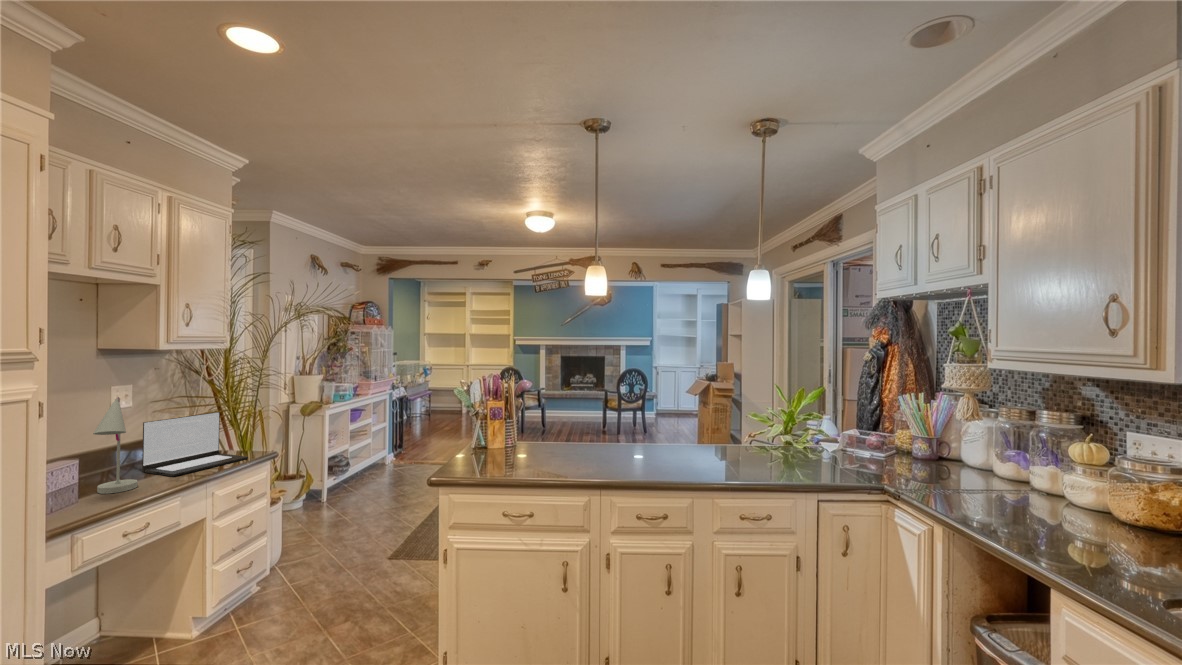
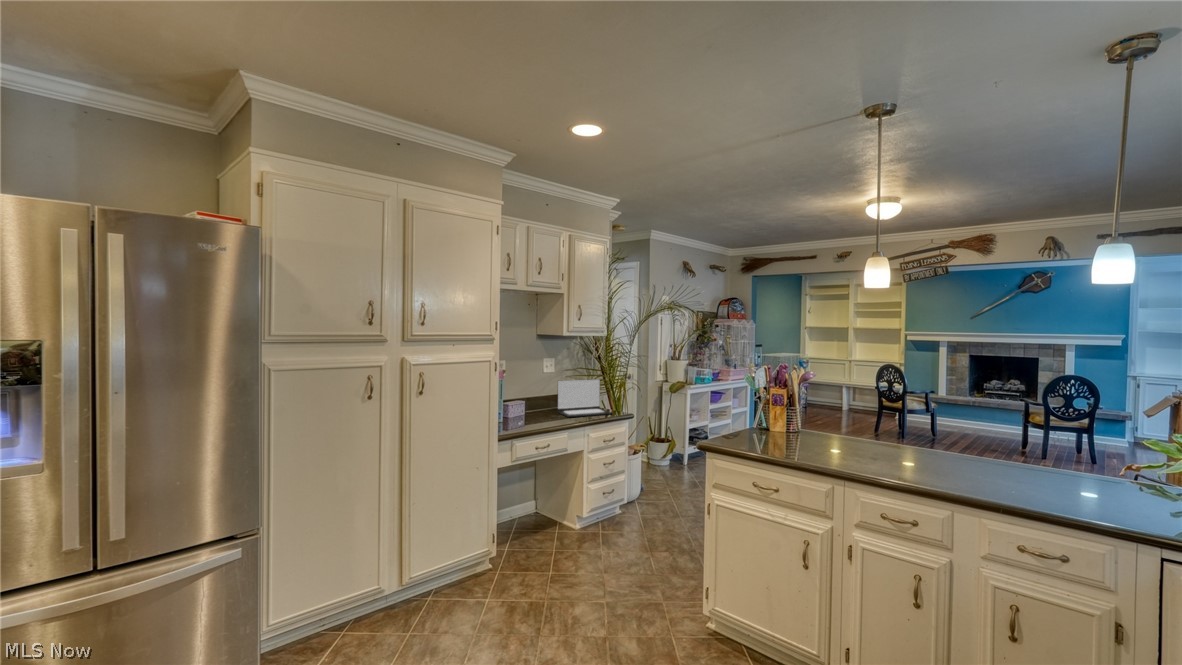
desk lamp: present [93,397,138,494] -> none [528,362,550,421]

